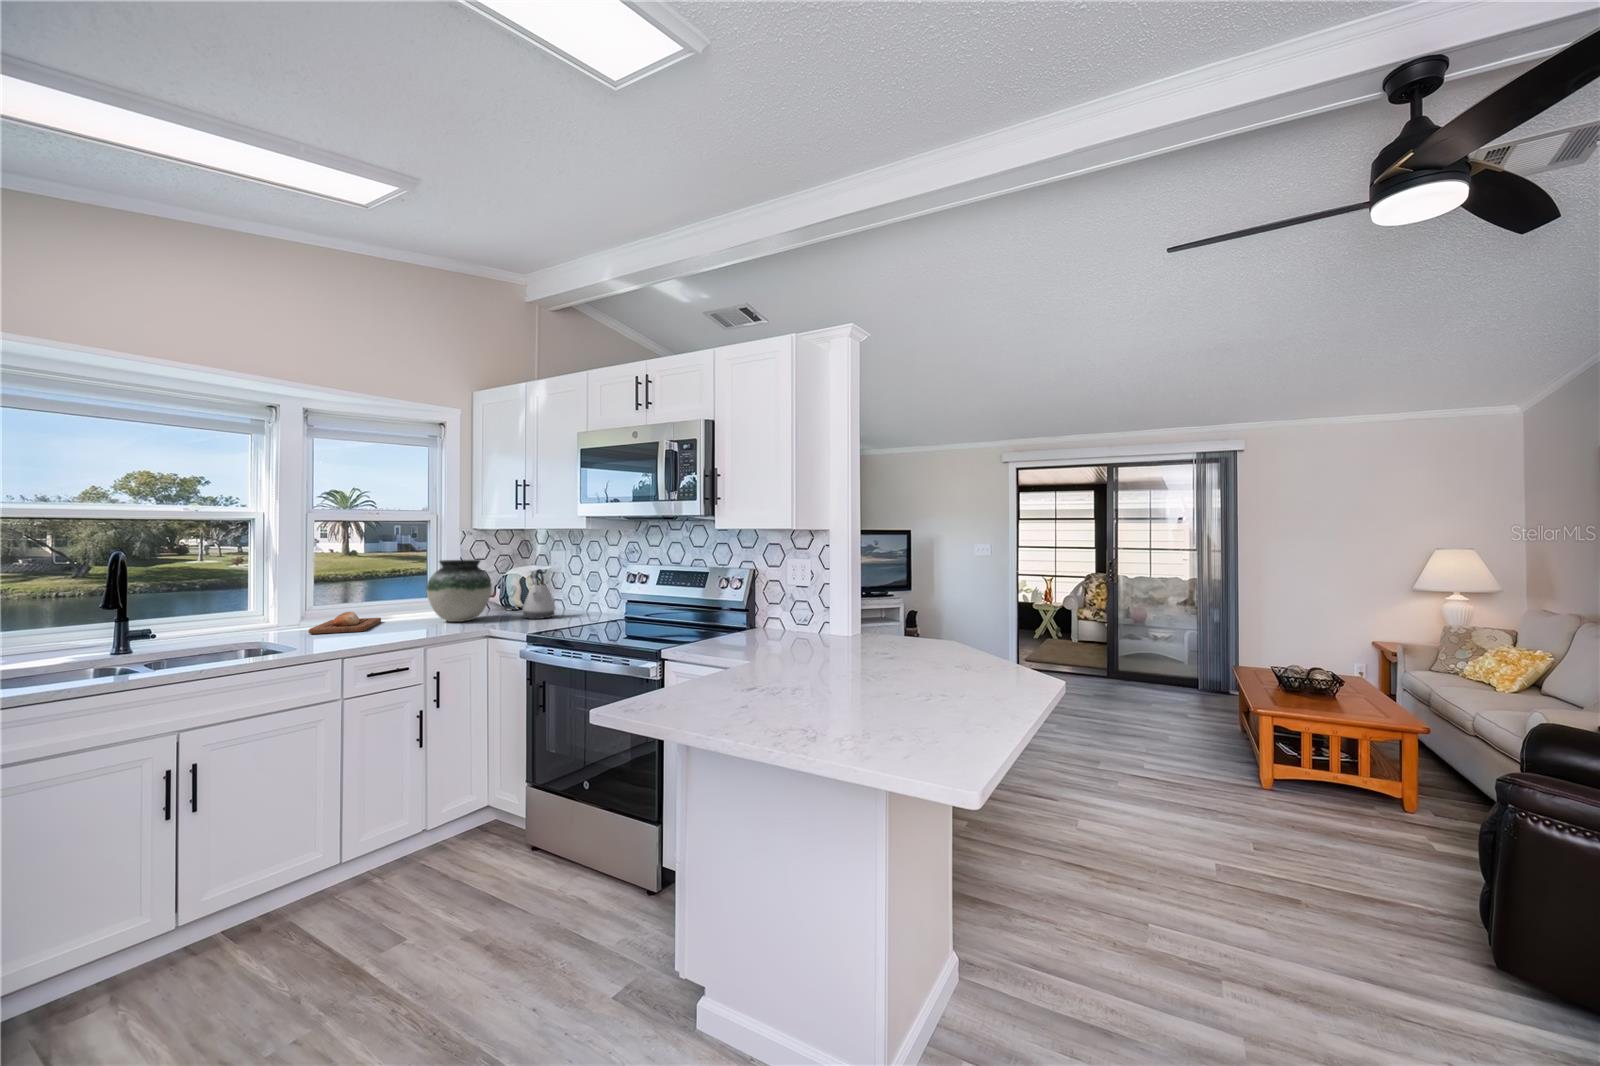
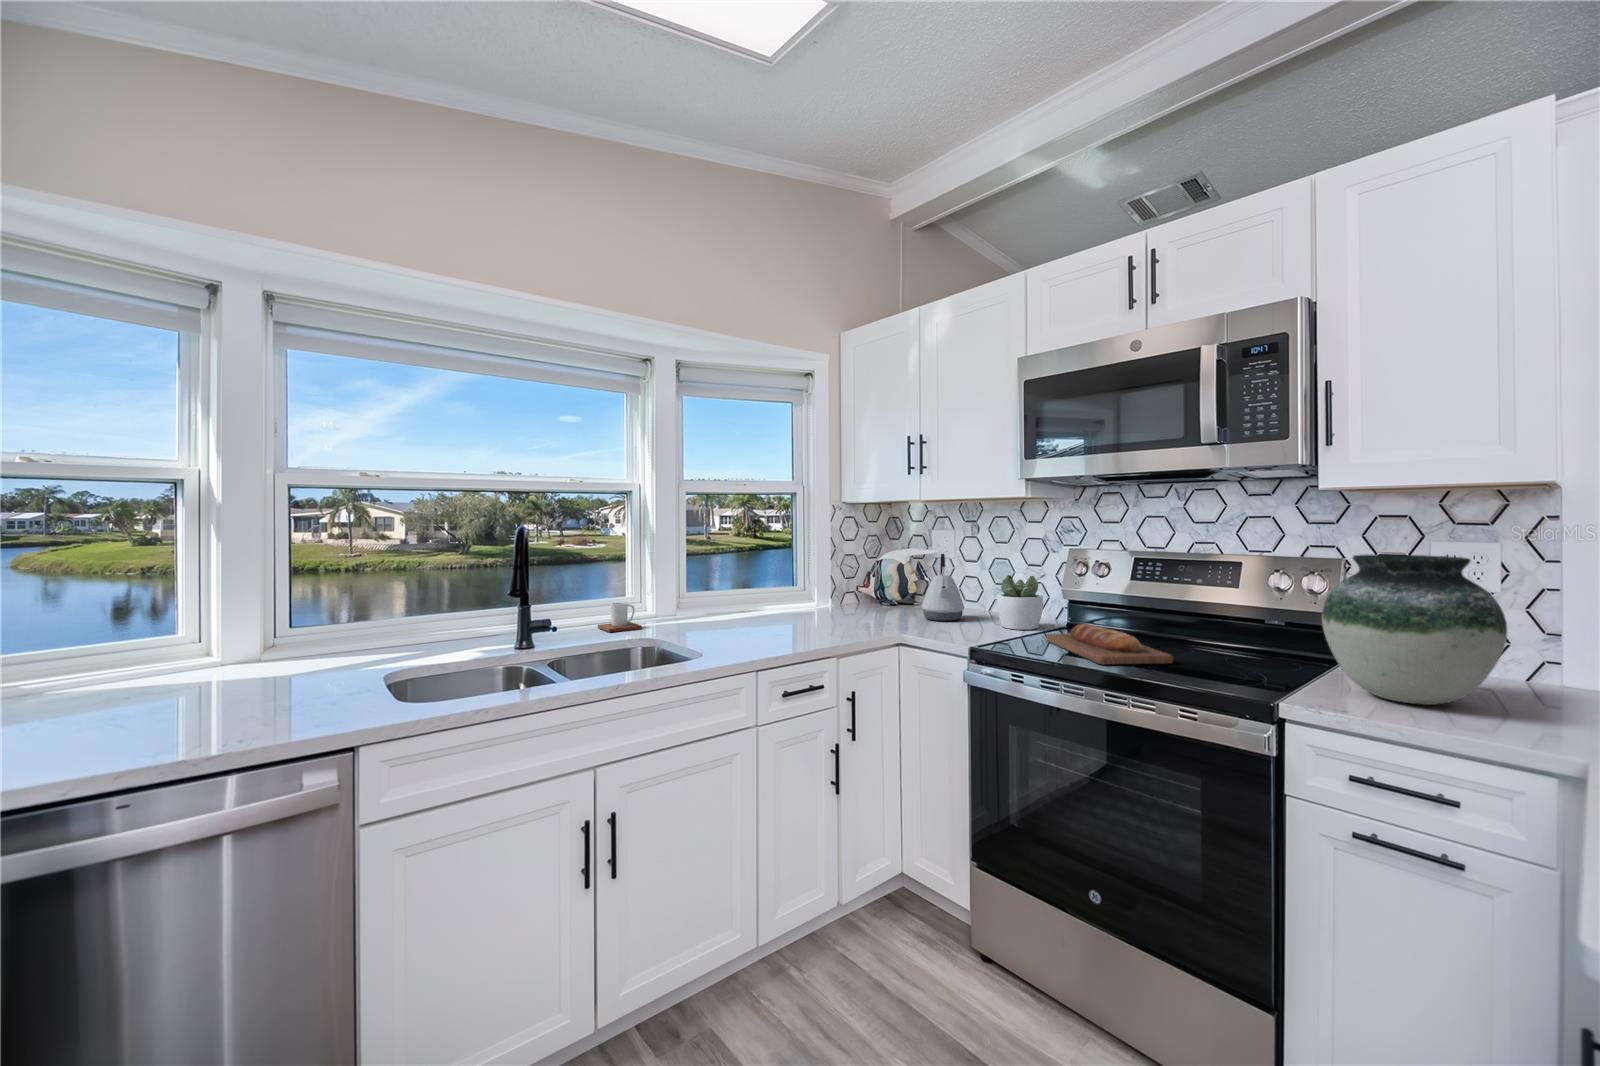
vase: present [427,560,492,622] -> present [1322,555,1507,705]
succulent plant: none [571,583,603,622] -> present [996,575,1044,630]
bread loaf: present [309,612,381,634] -> present [1046,624,1173,664]
mug: none [204,614,251,639] -> present [598,603,642,632]

